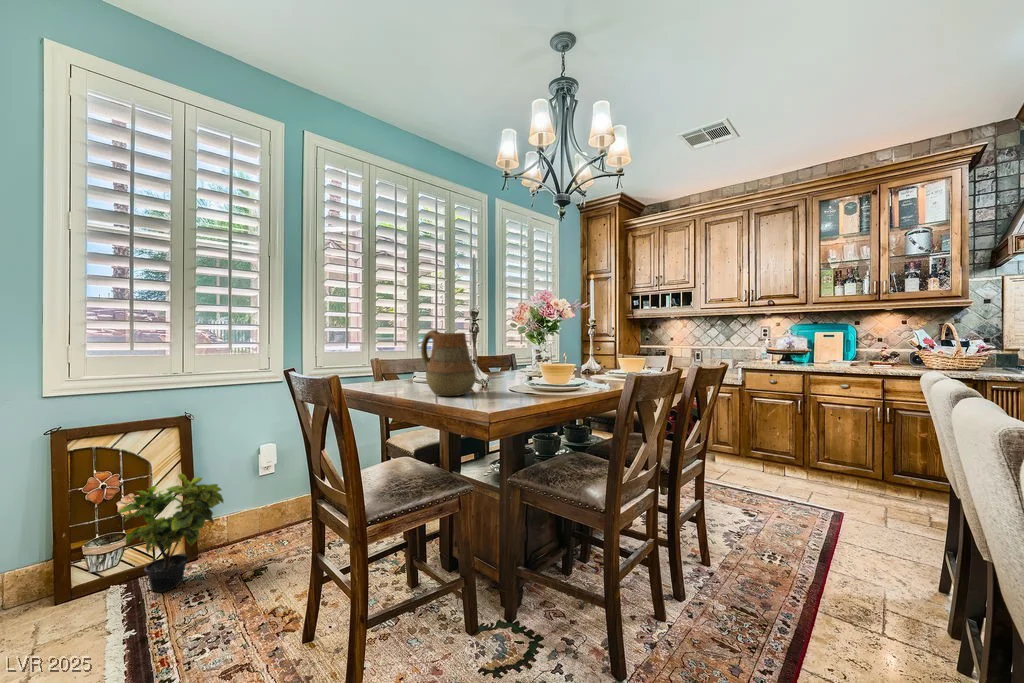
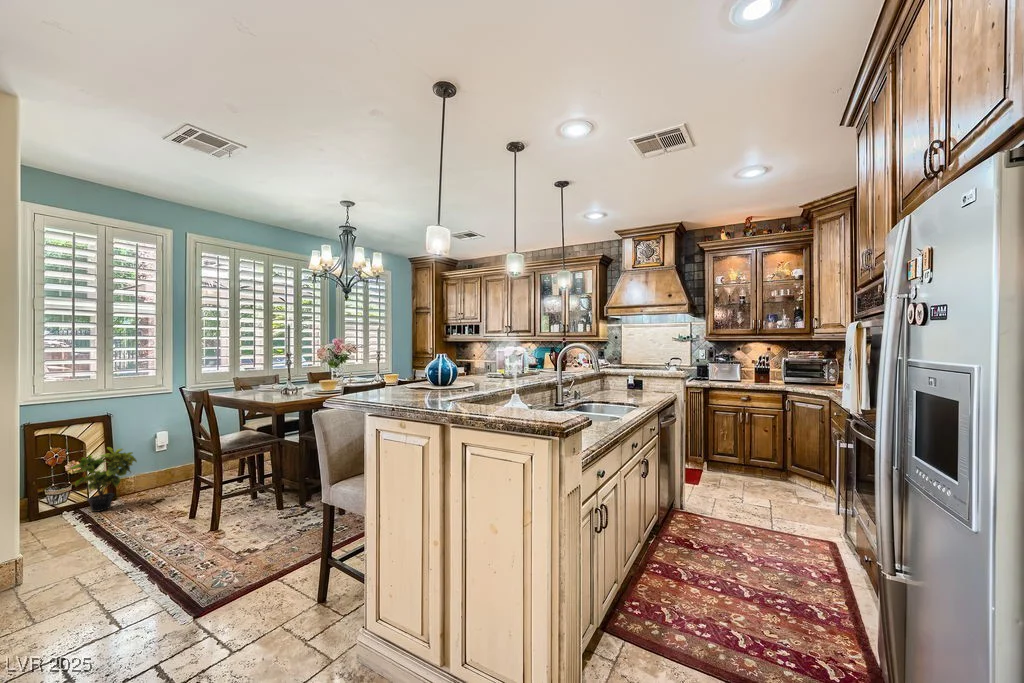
pitcher: present [421,330,476,396] -> none [254,367,283,398]

